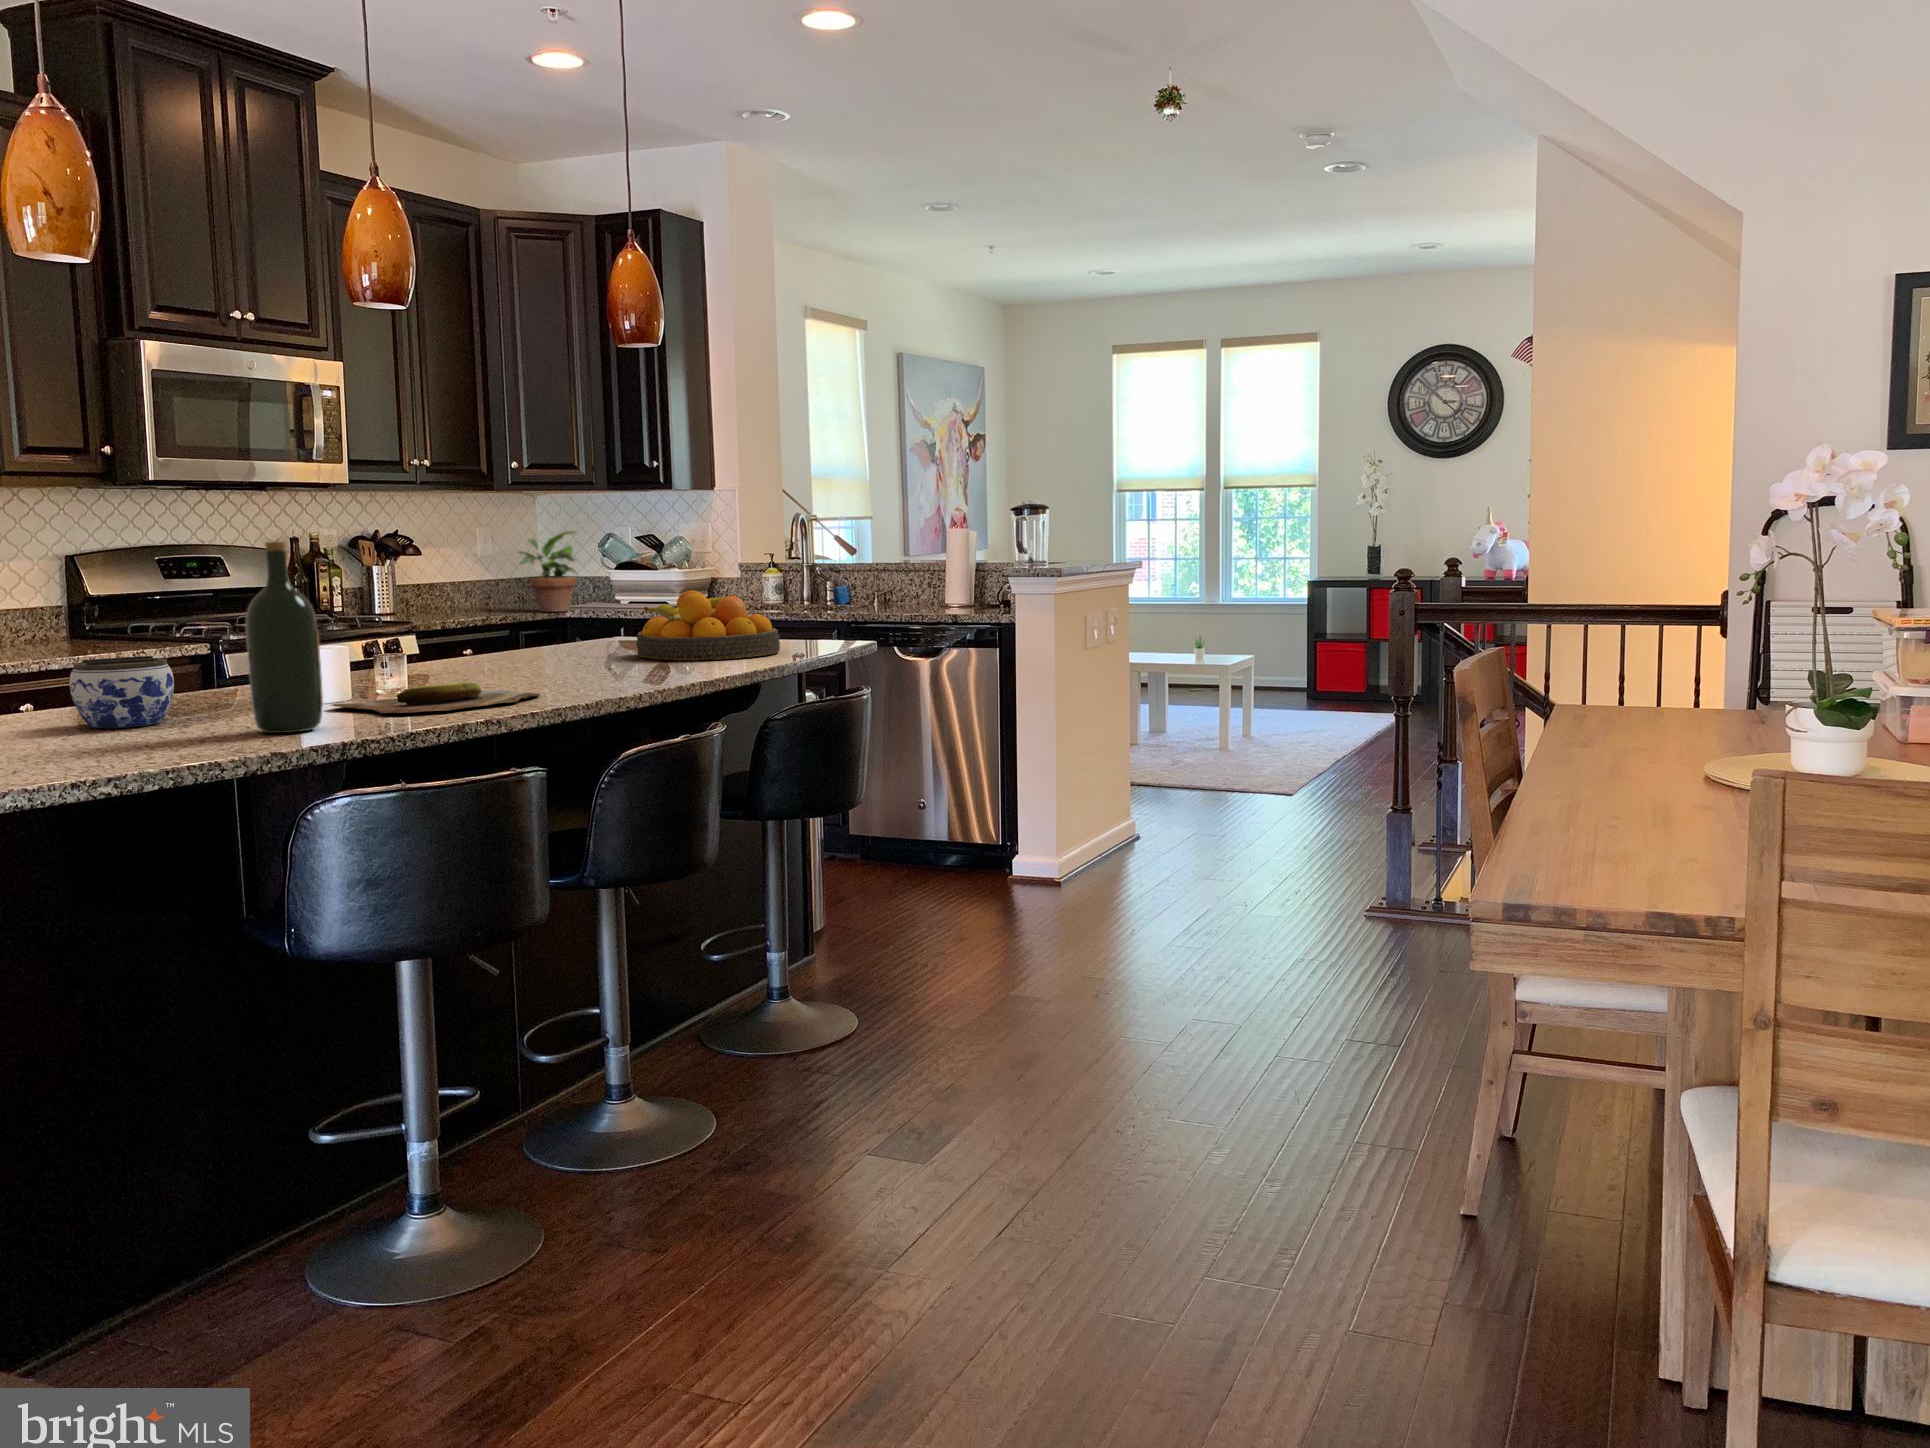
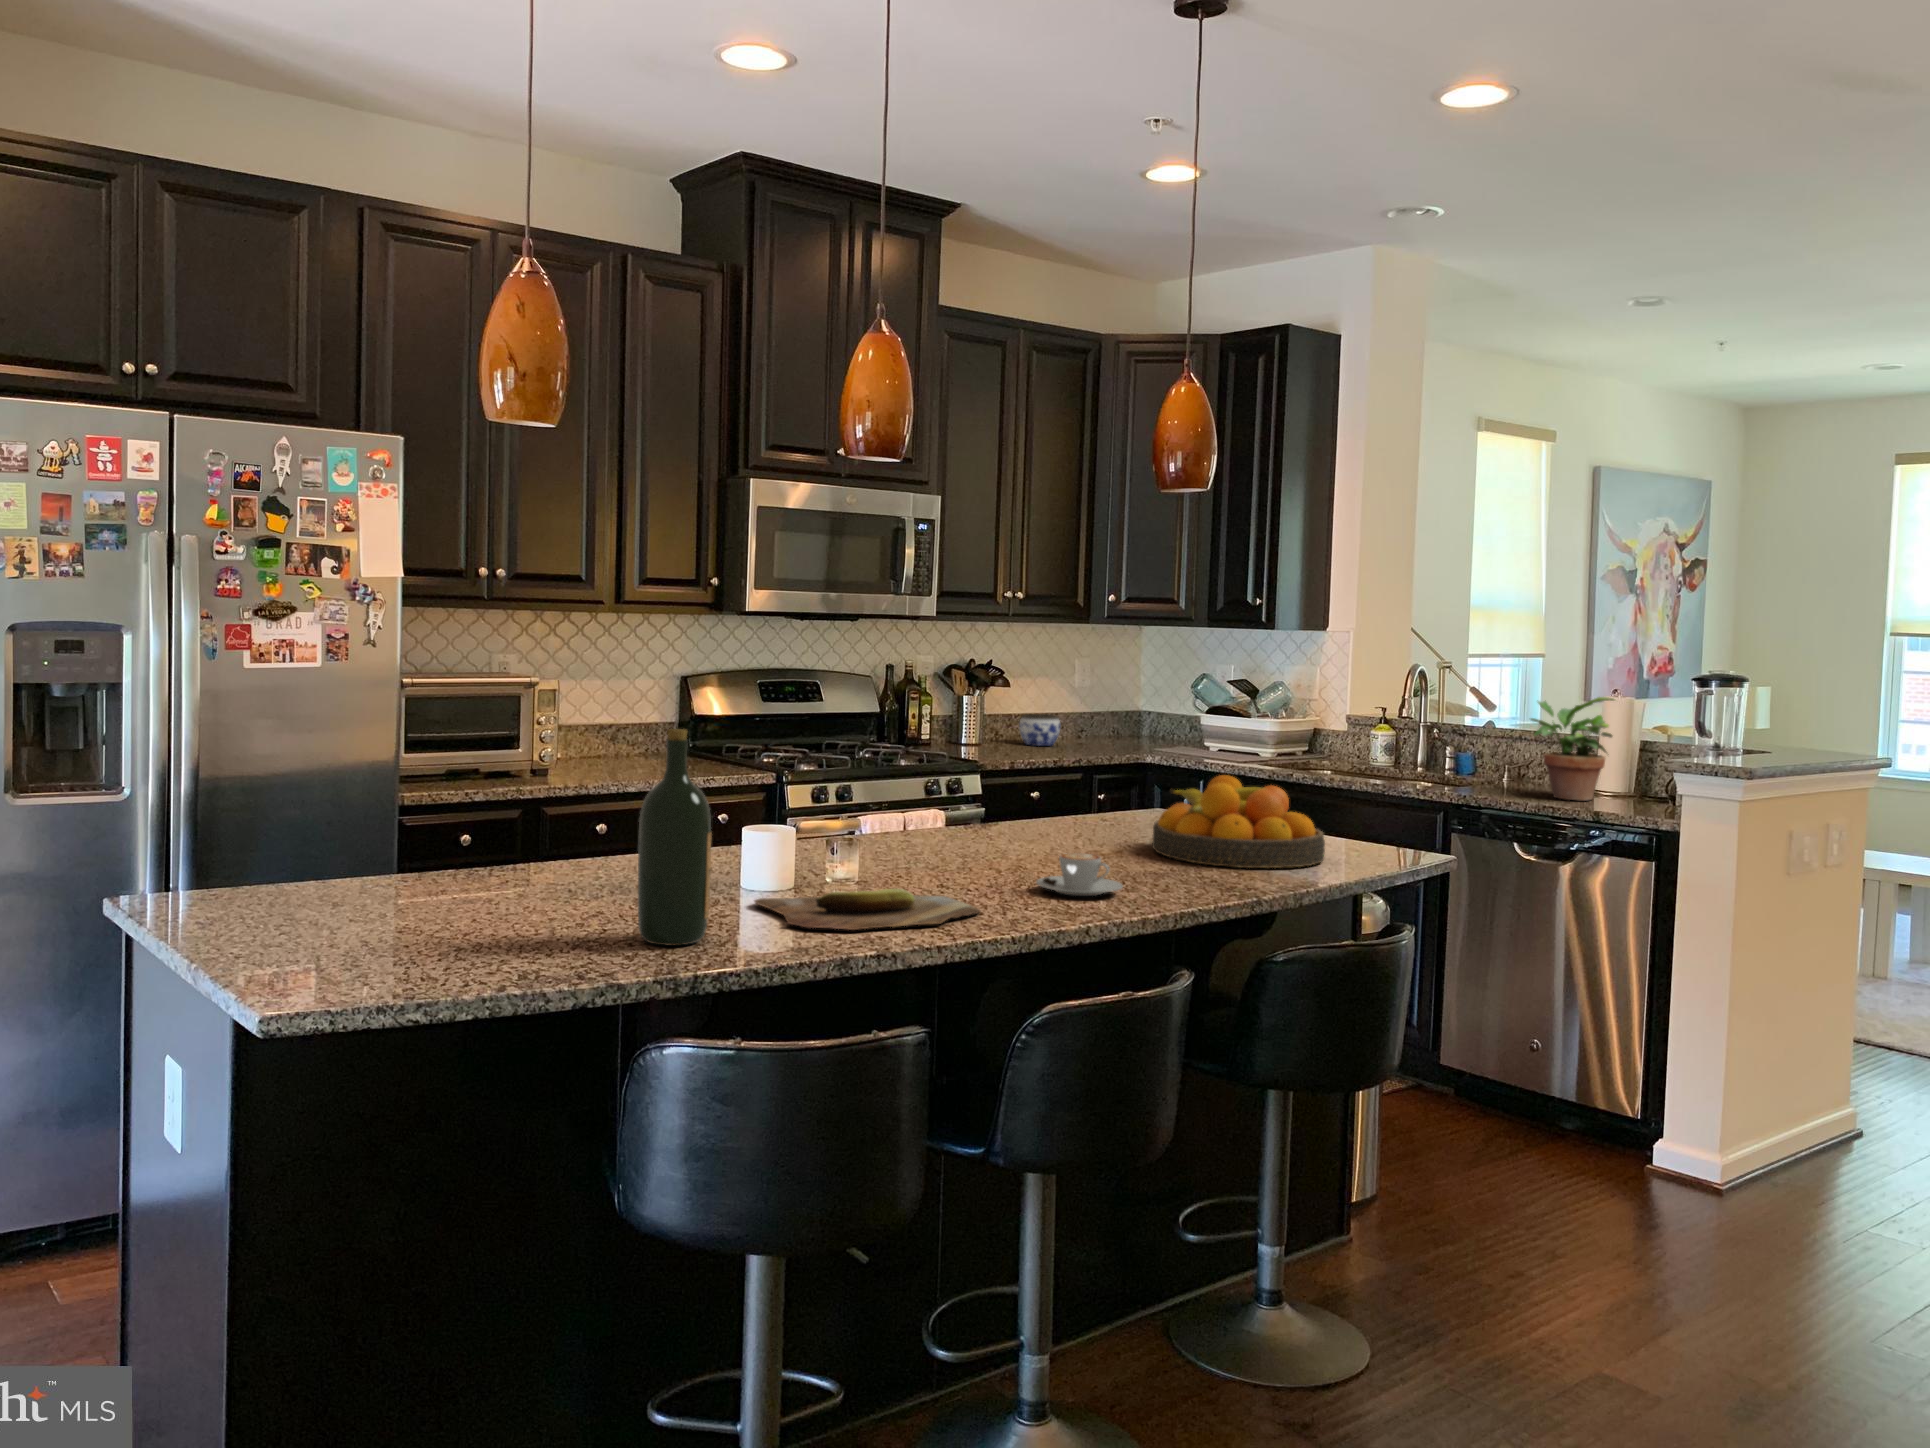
potted plant: present [519,531,576,612] -> present [1531,697,1615,800]
coffee cup: none [569,649,643,682] -> present [1036,853,1123,896]
jar: present [69,656,174,728] -> present [1019,714,1061,746]

